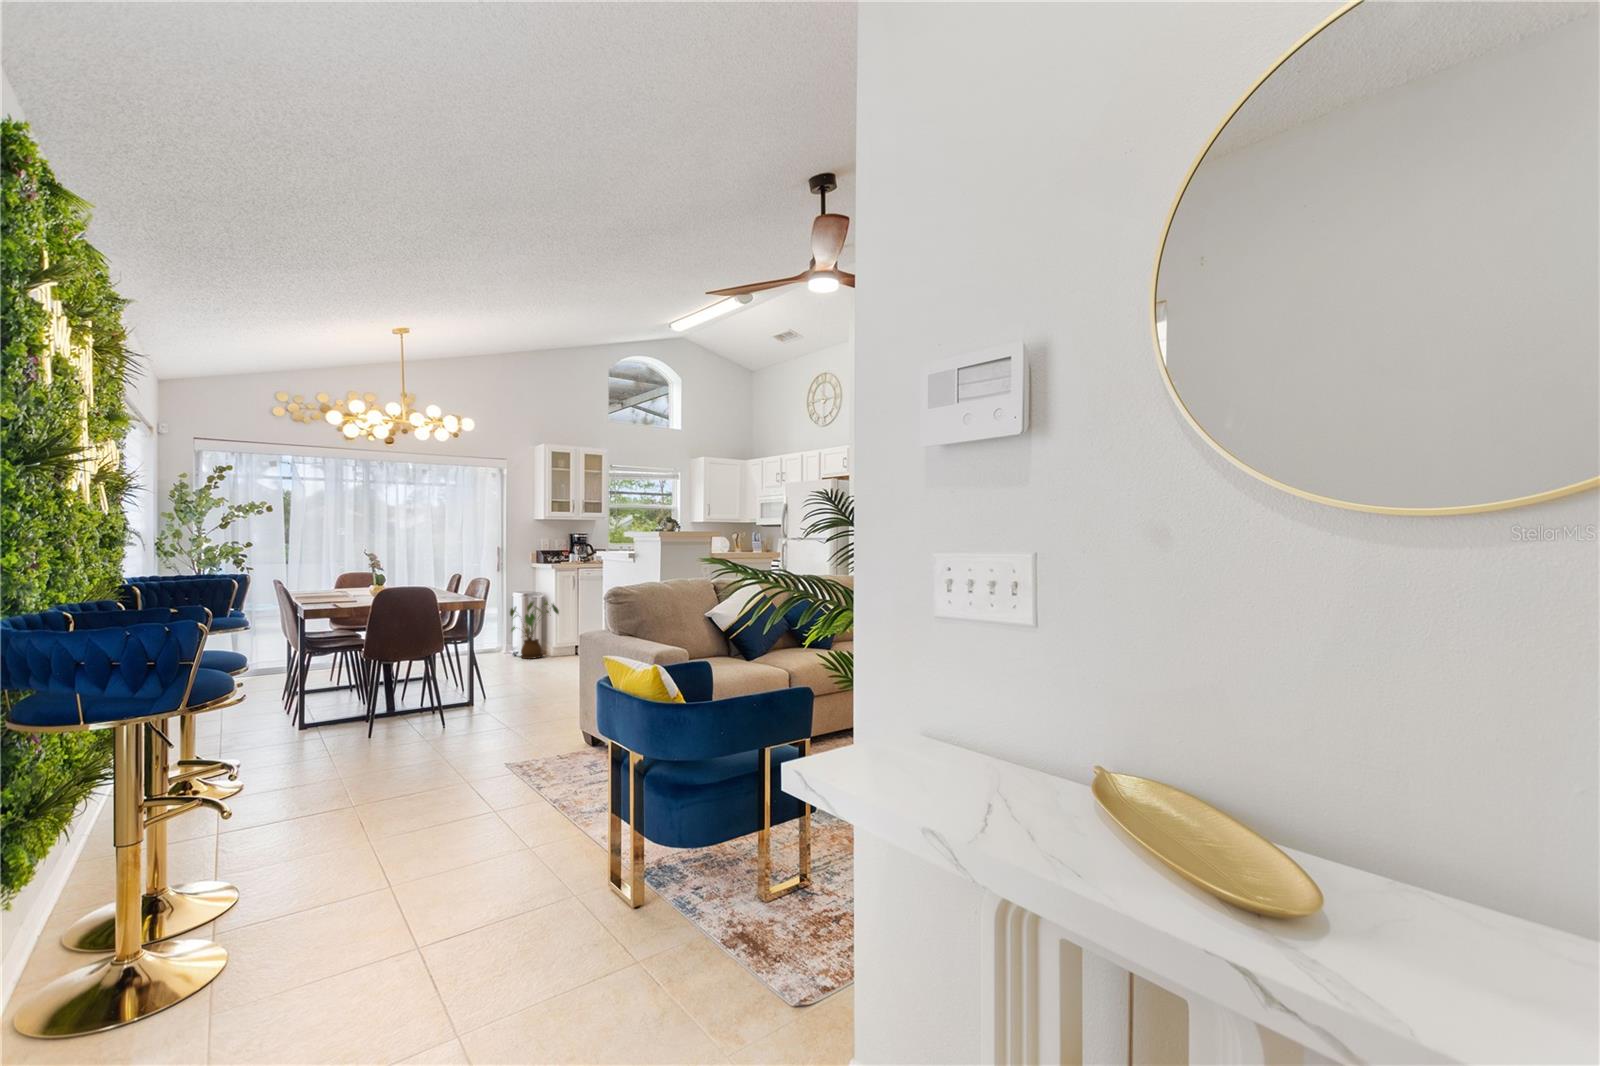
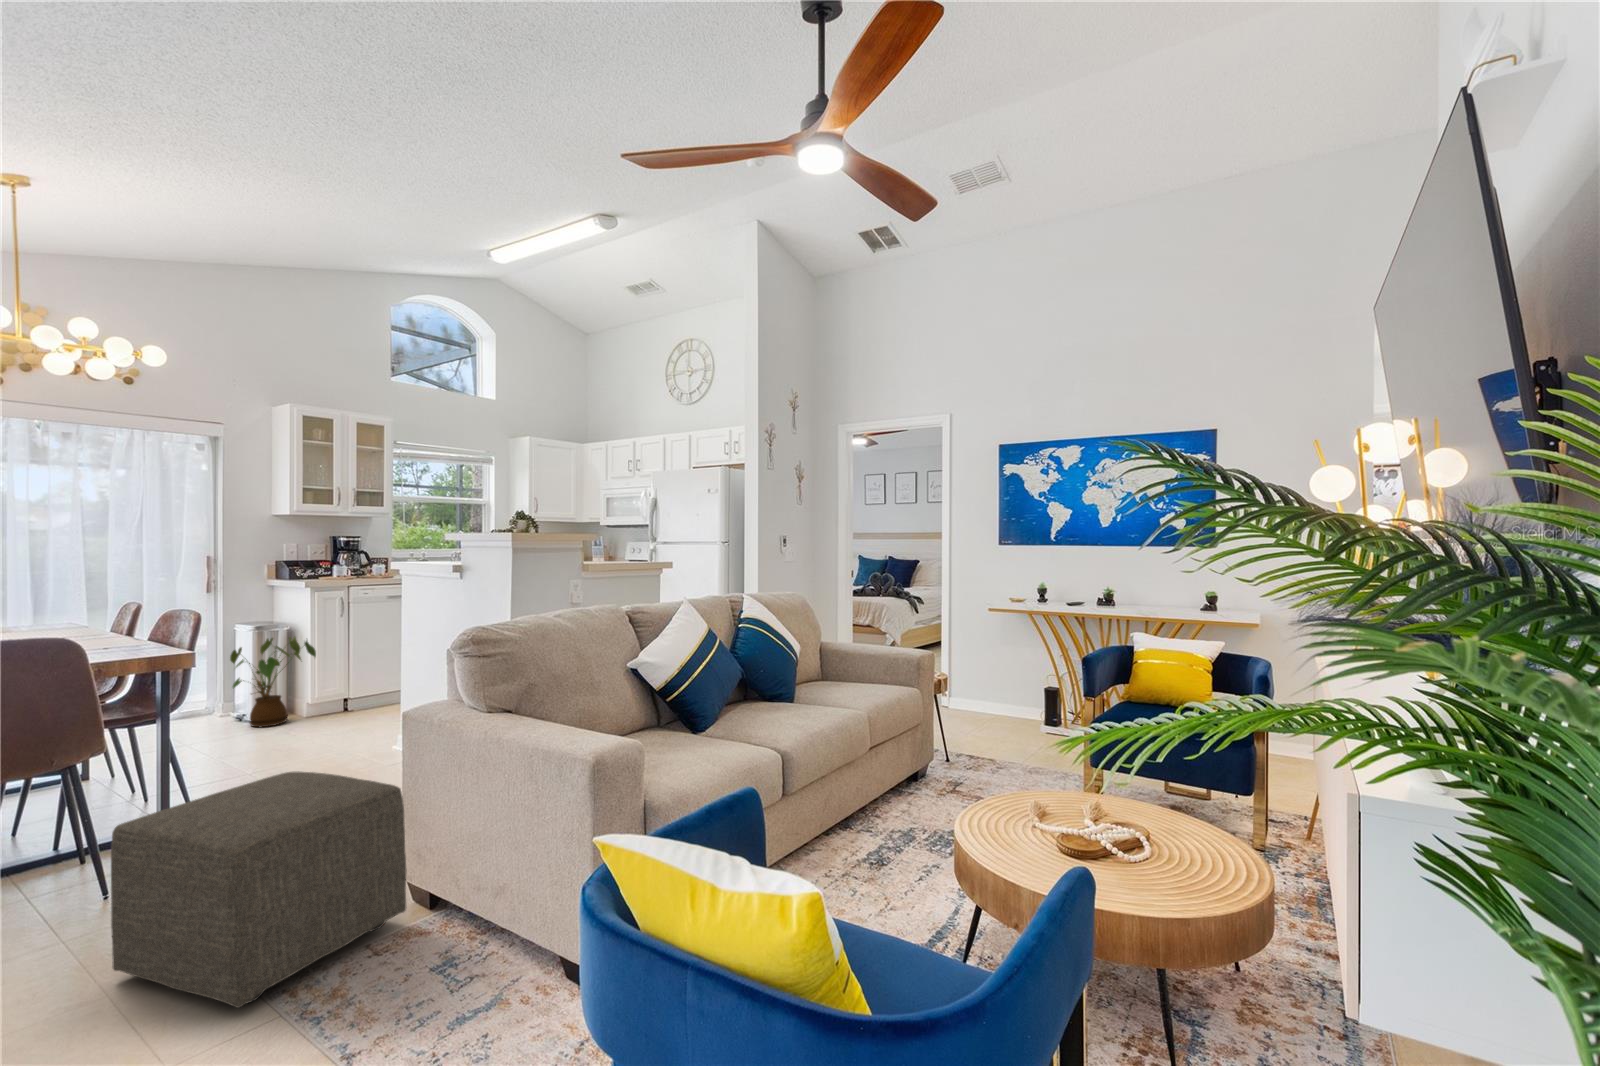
ottoman: none [446,665,580,768] -> present [111,771,407,1008]

